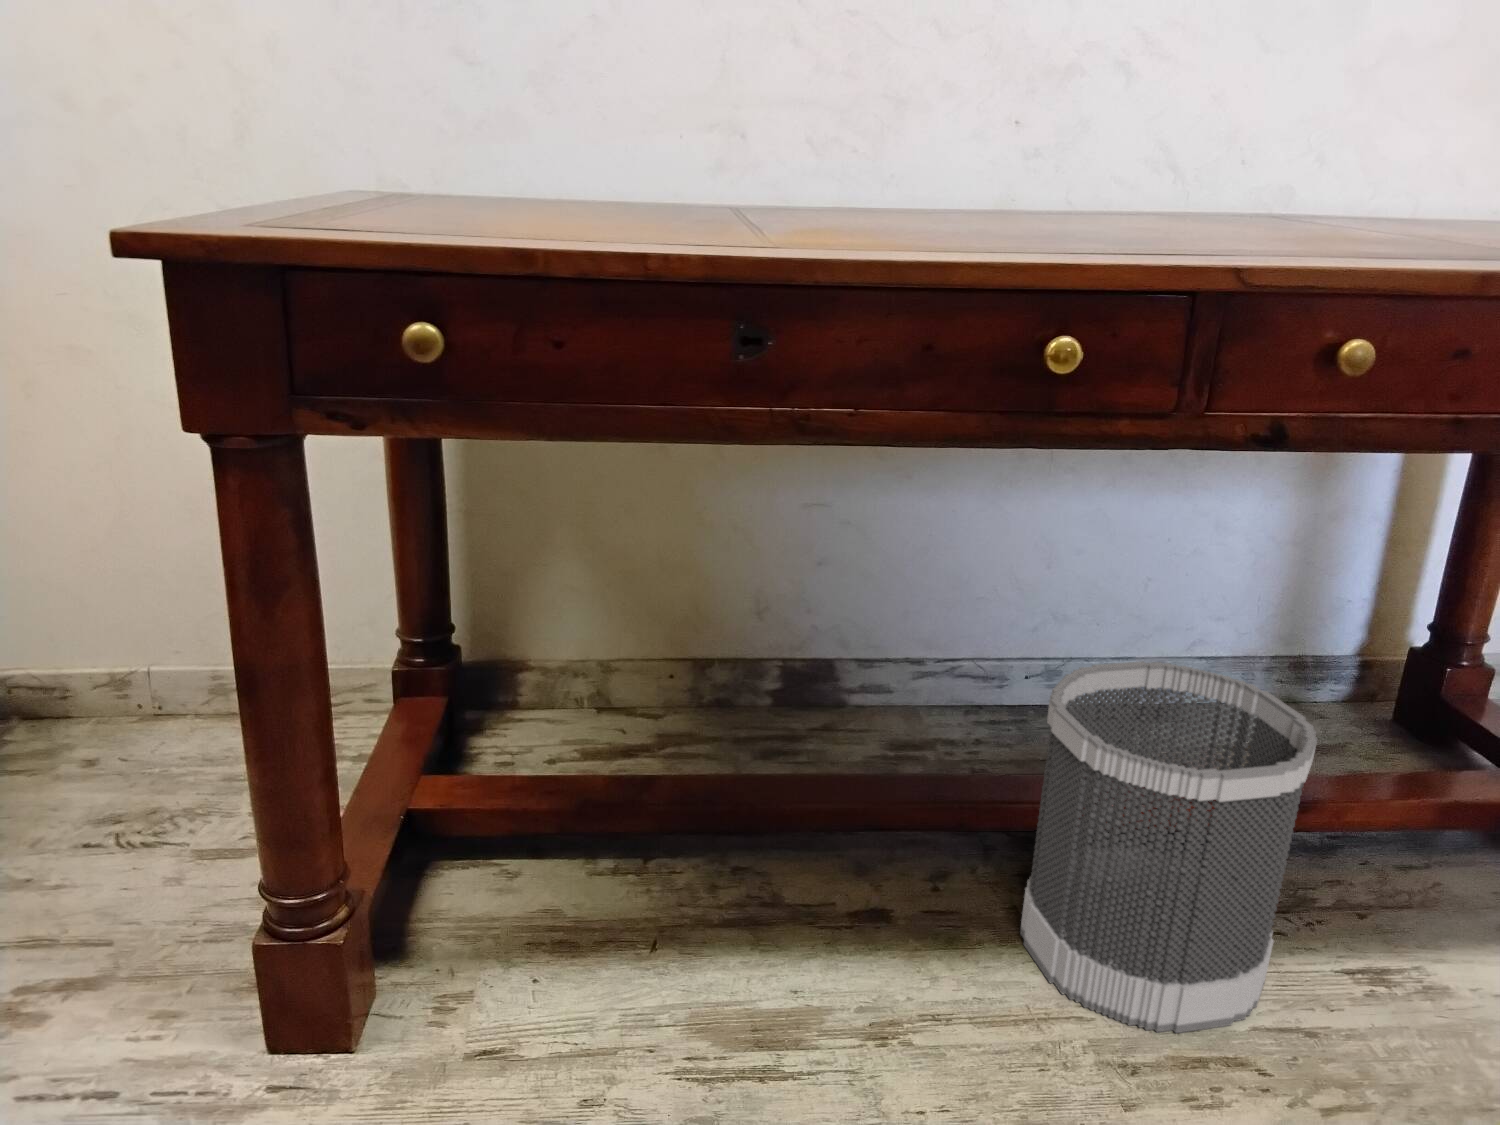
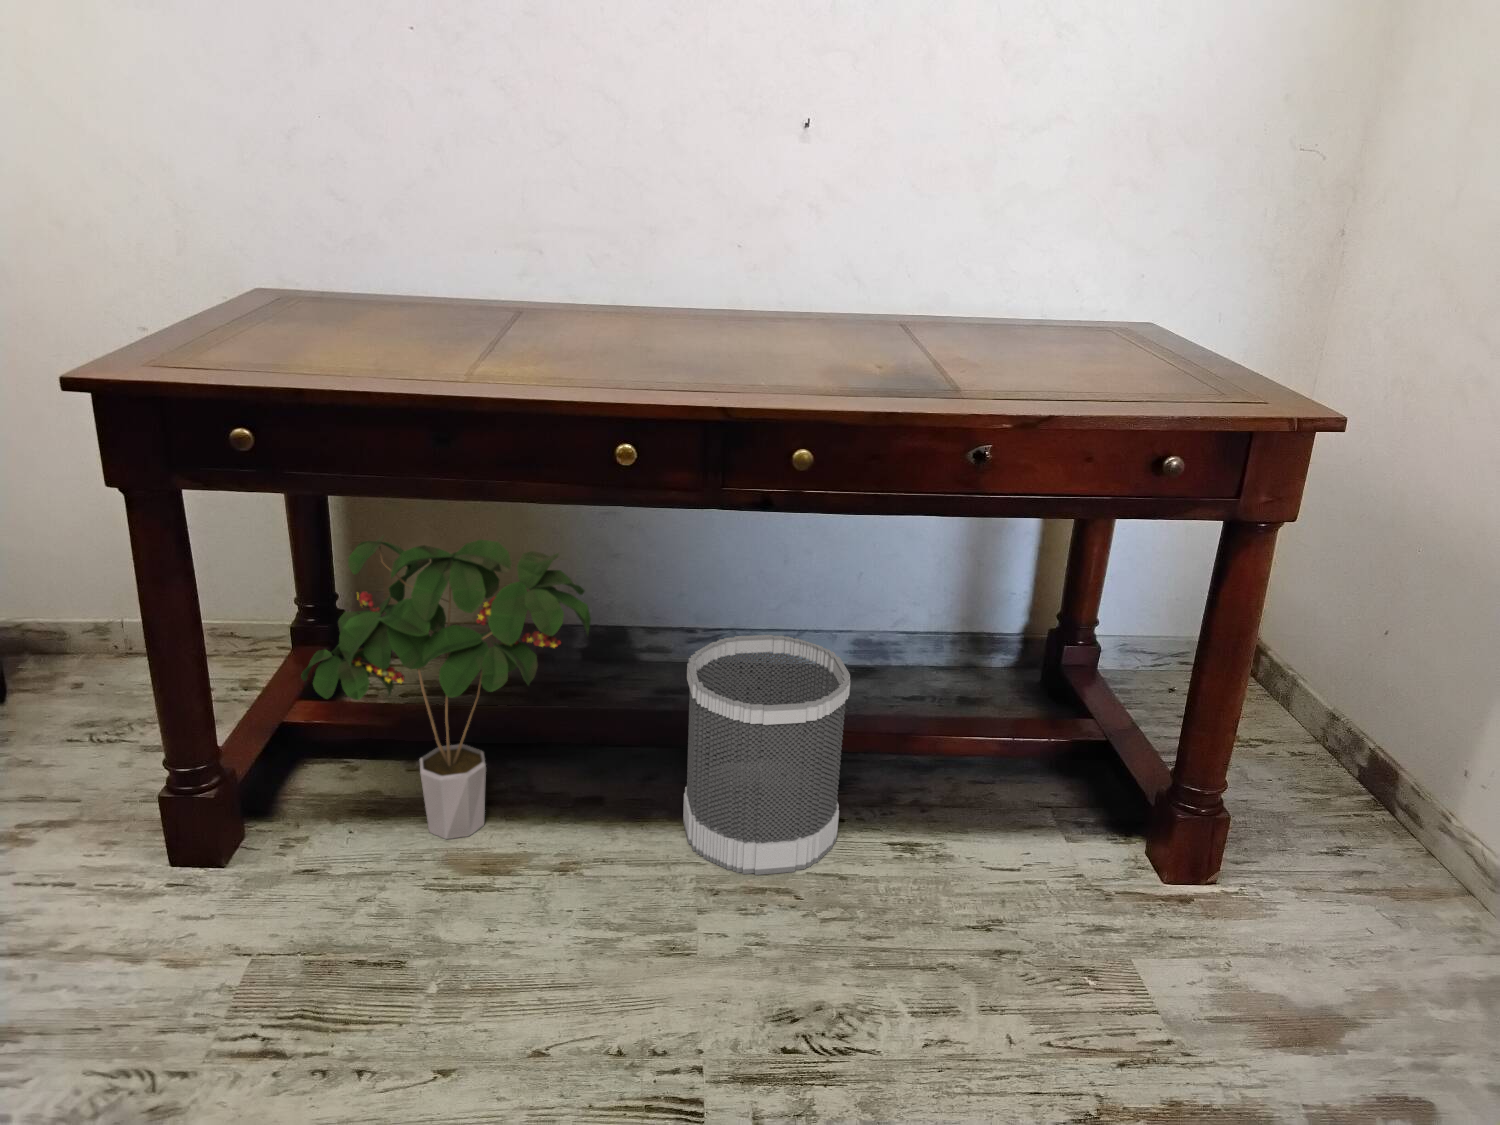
potted plant: none [463,519,924,988] -> present [301,536,591,839]

